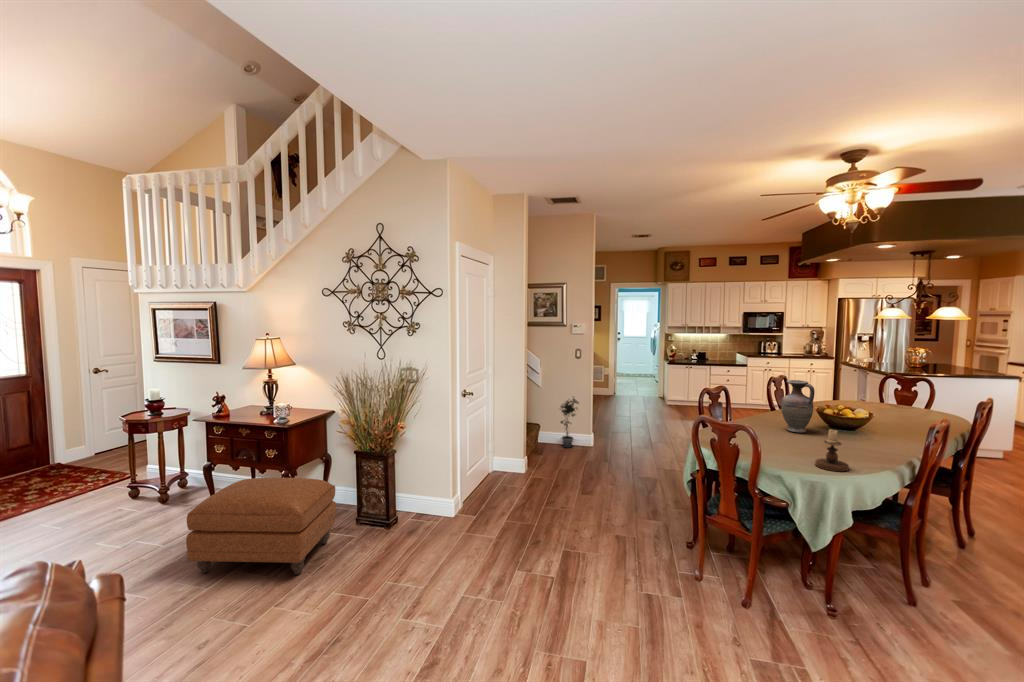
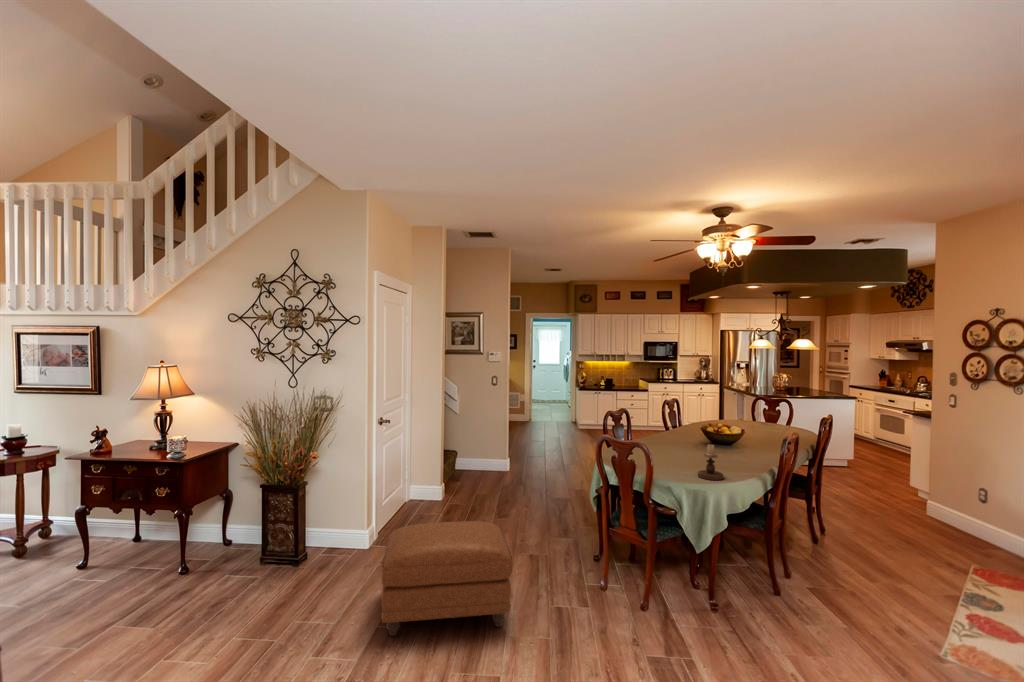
vase: present [781,380,815,432] -> none [672,403,698,449]
potted plant: present [561,398,579,448] -> none [470,424,492,475]
ottoman: present [186,478,336,575] -> present [381,521,513,636]

